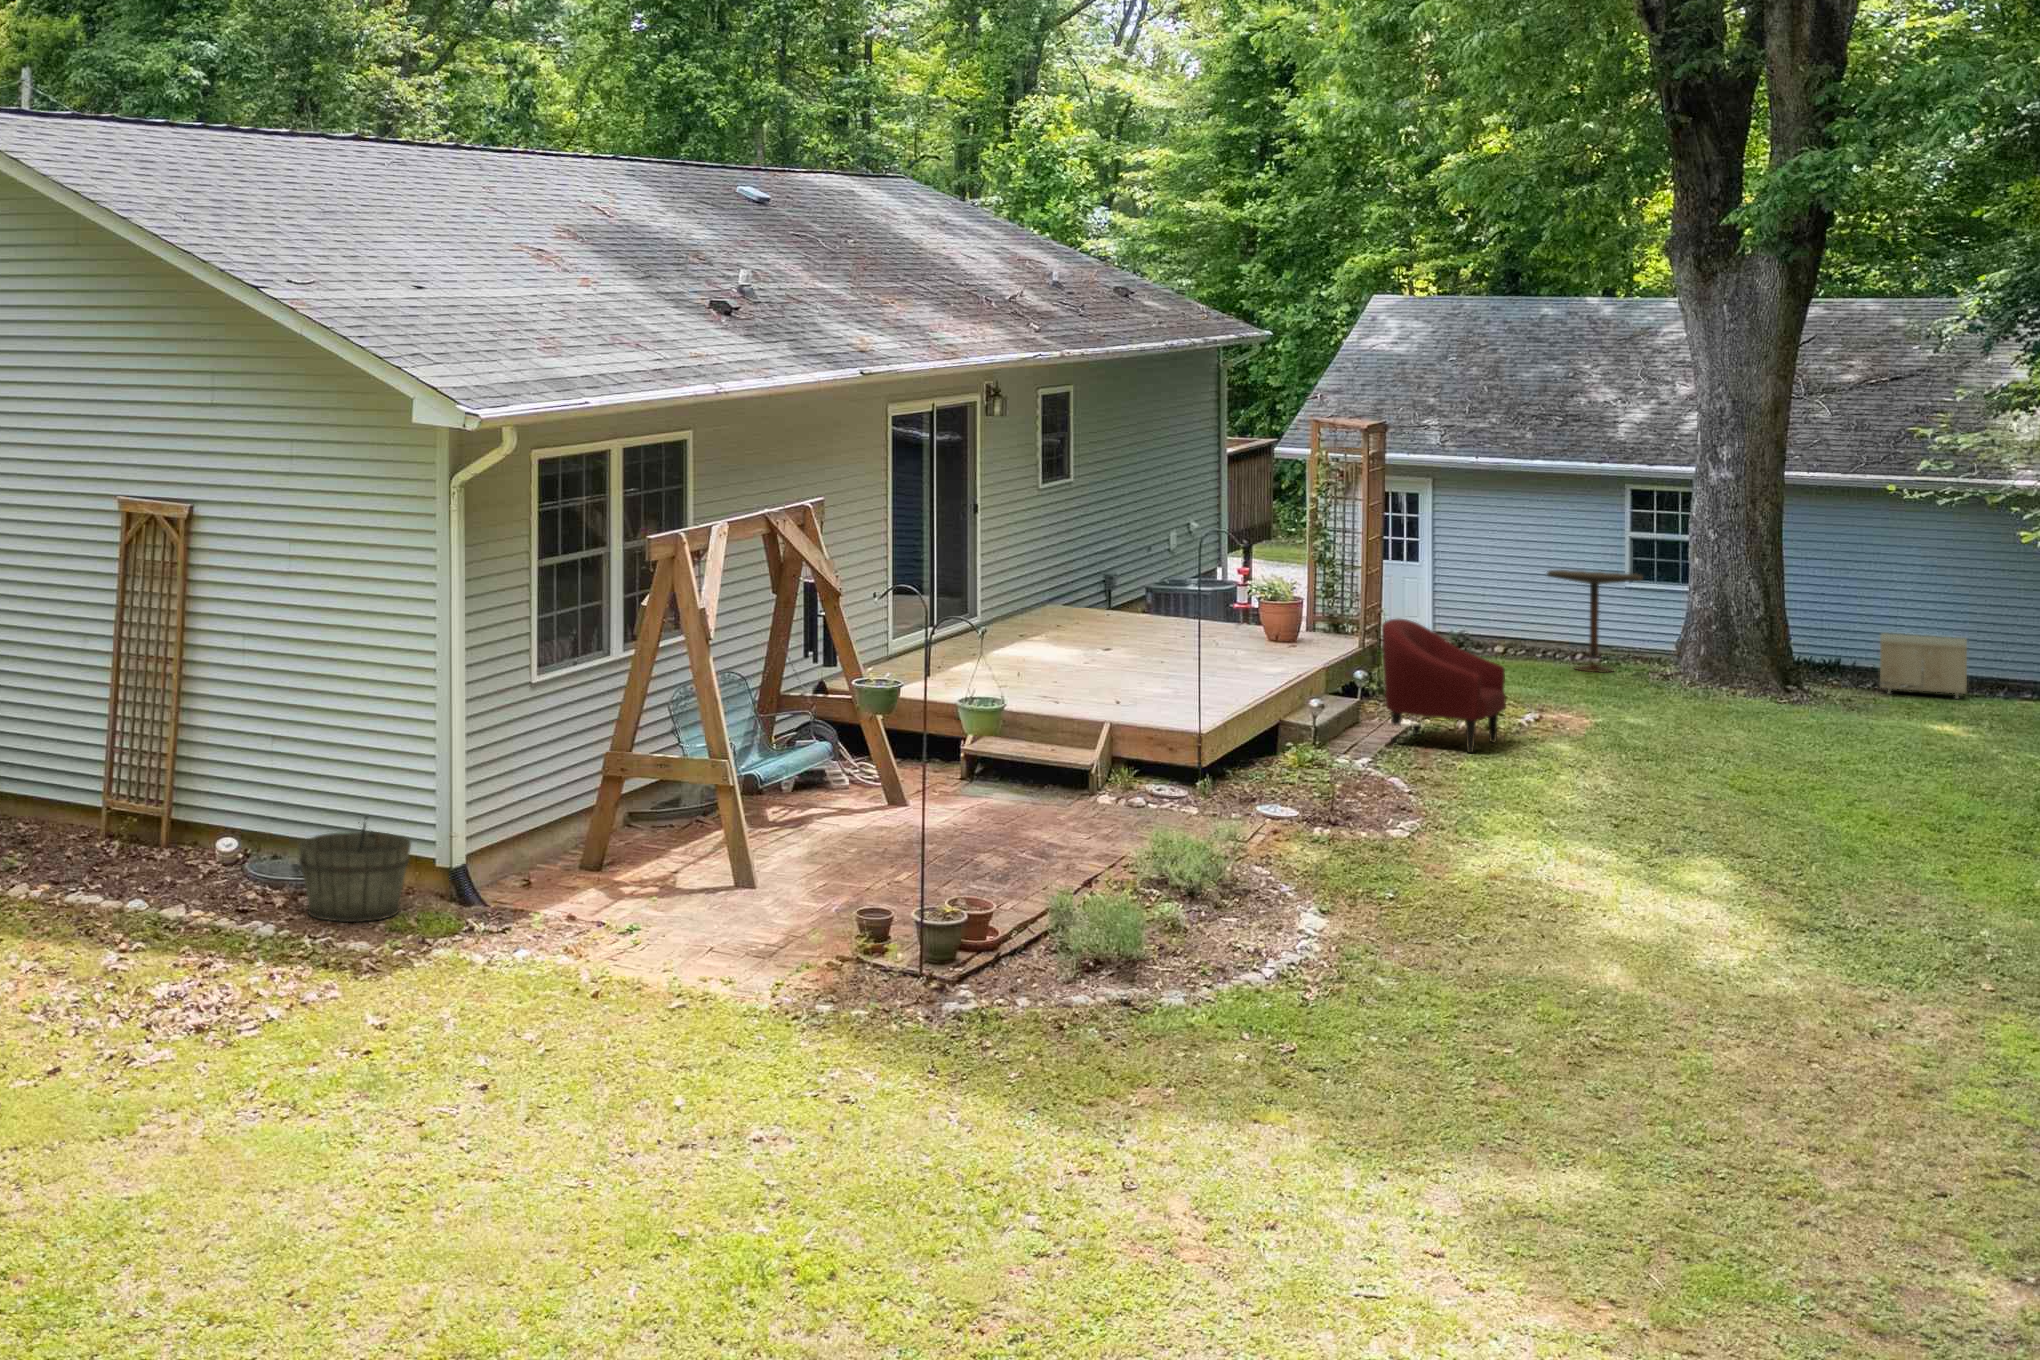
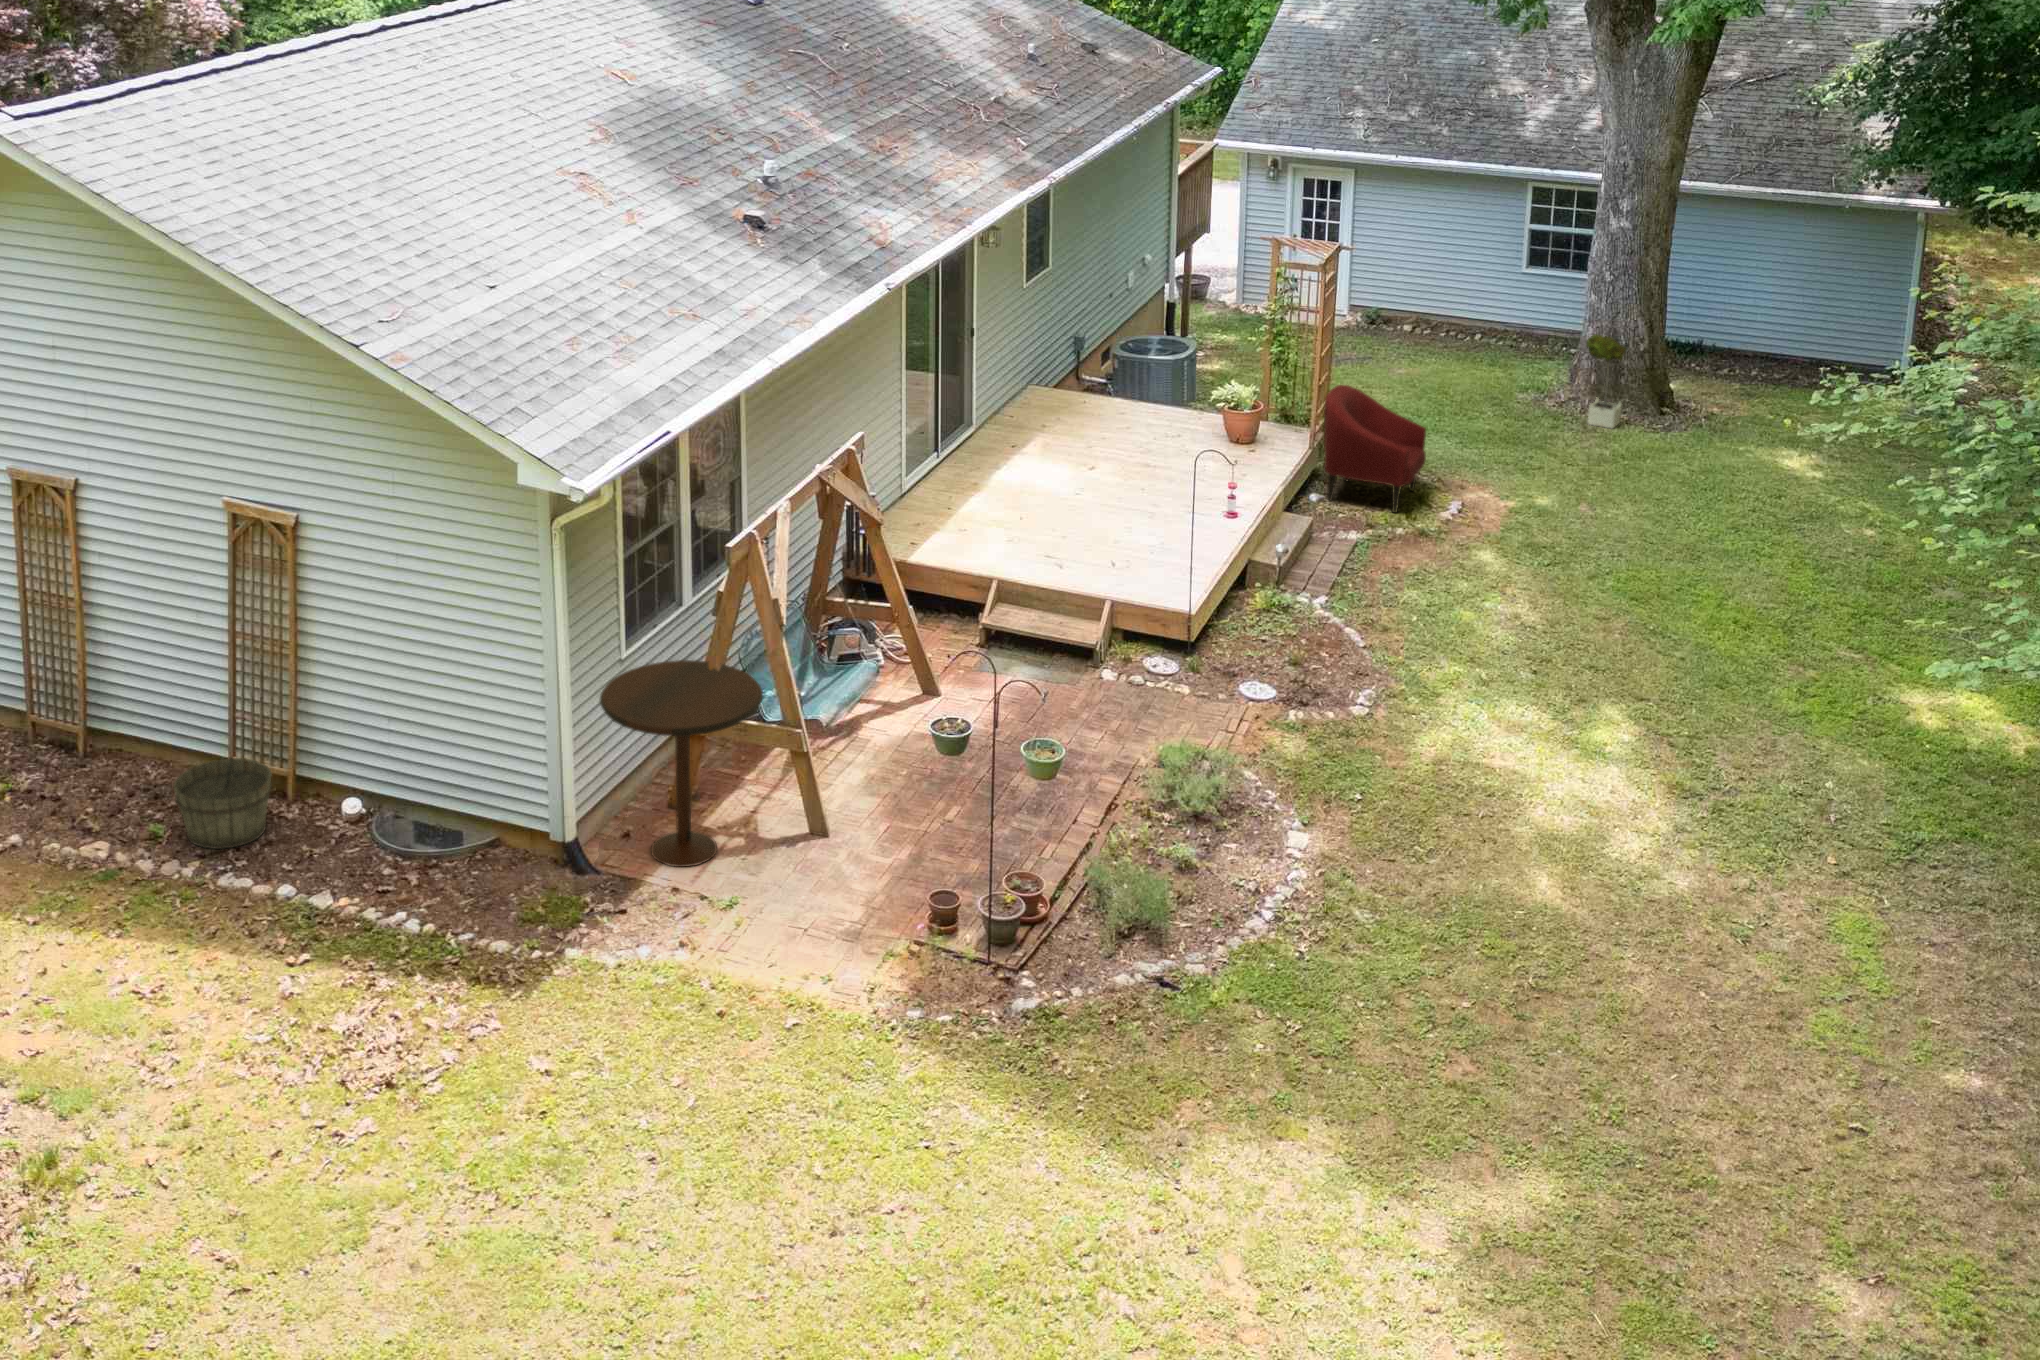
pedestal table: present [1547,570,1643,672] -> present [600,660,763,867]
potted tree: none [1700,607,1751,718] -> present [1586,334,1627,428]
storage bench: present [1880,632,1967,698] -> none [1723,318,1800,380]
wooden bucket: present [298,817,411,922] -> present [173,758,272,849]

